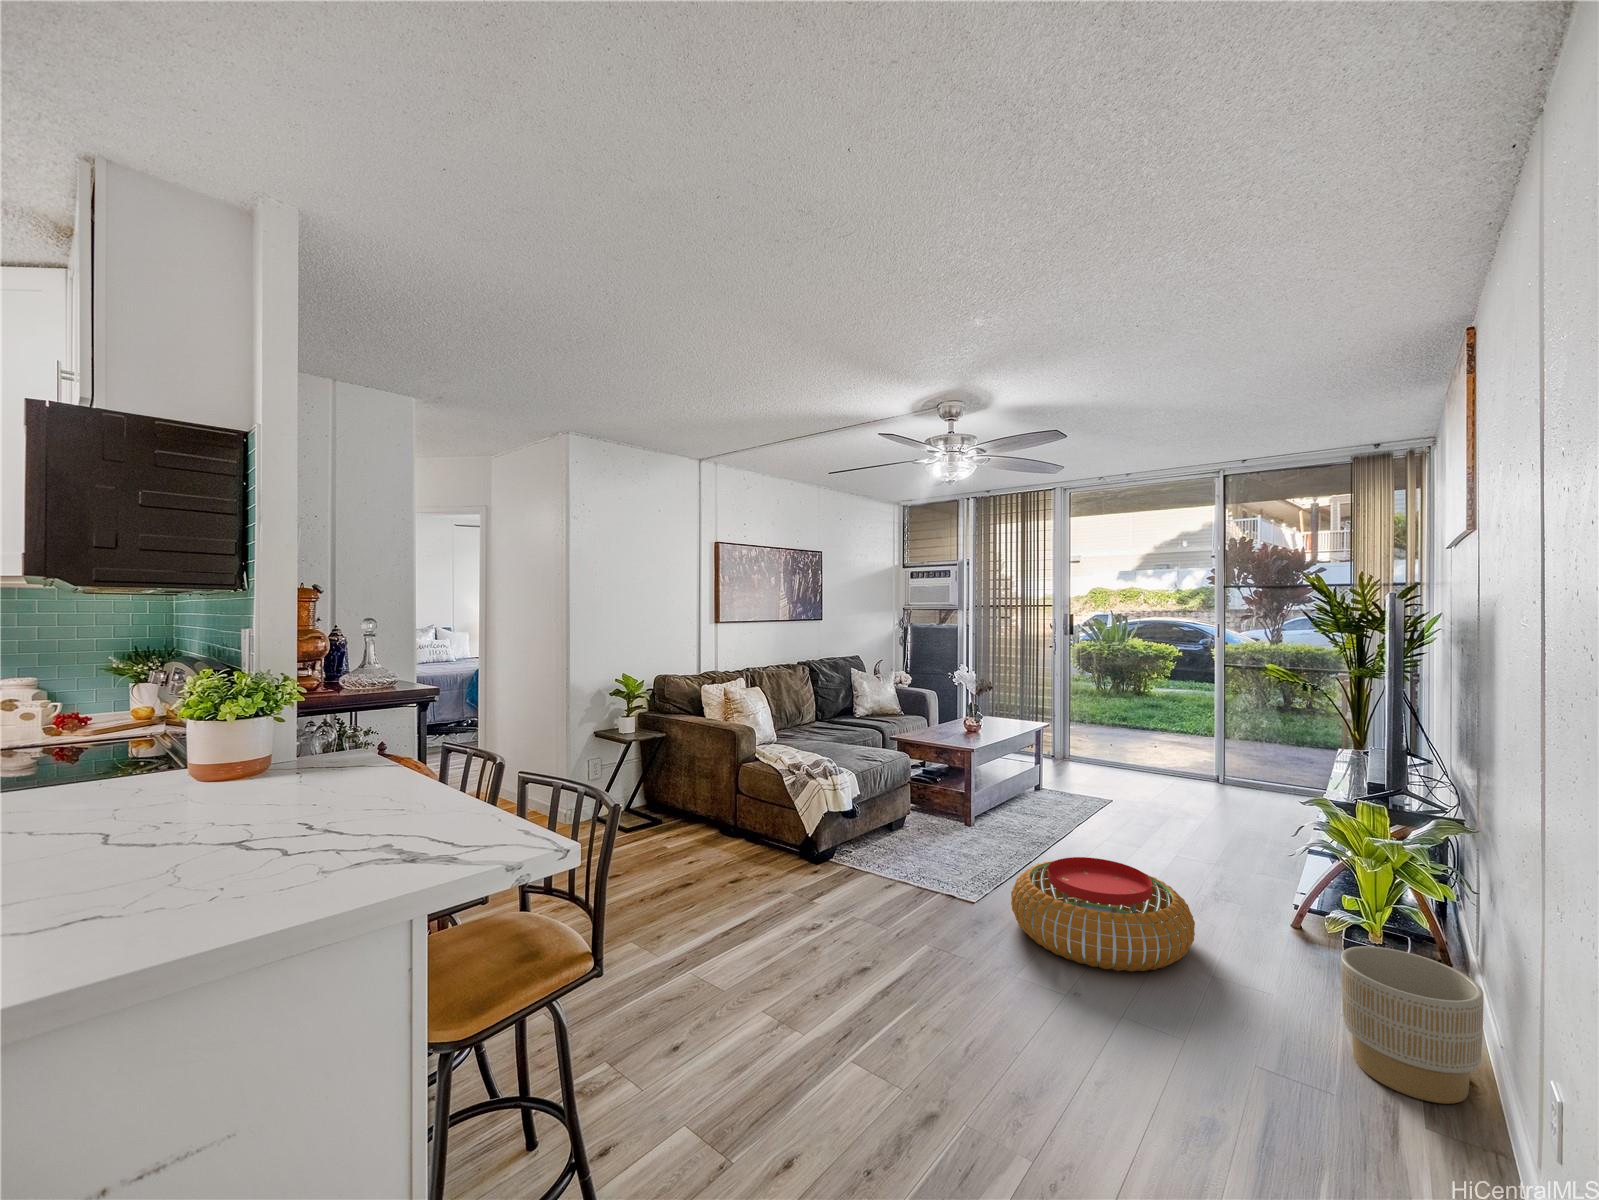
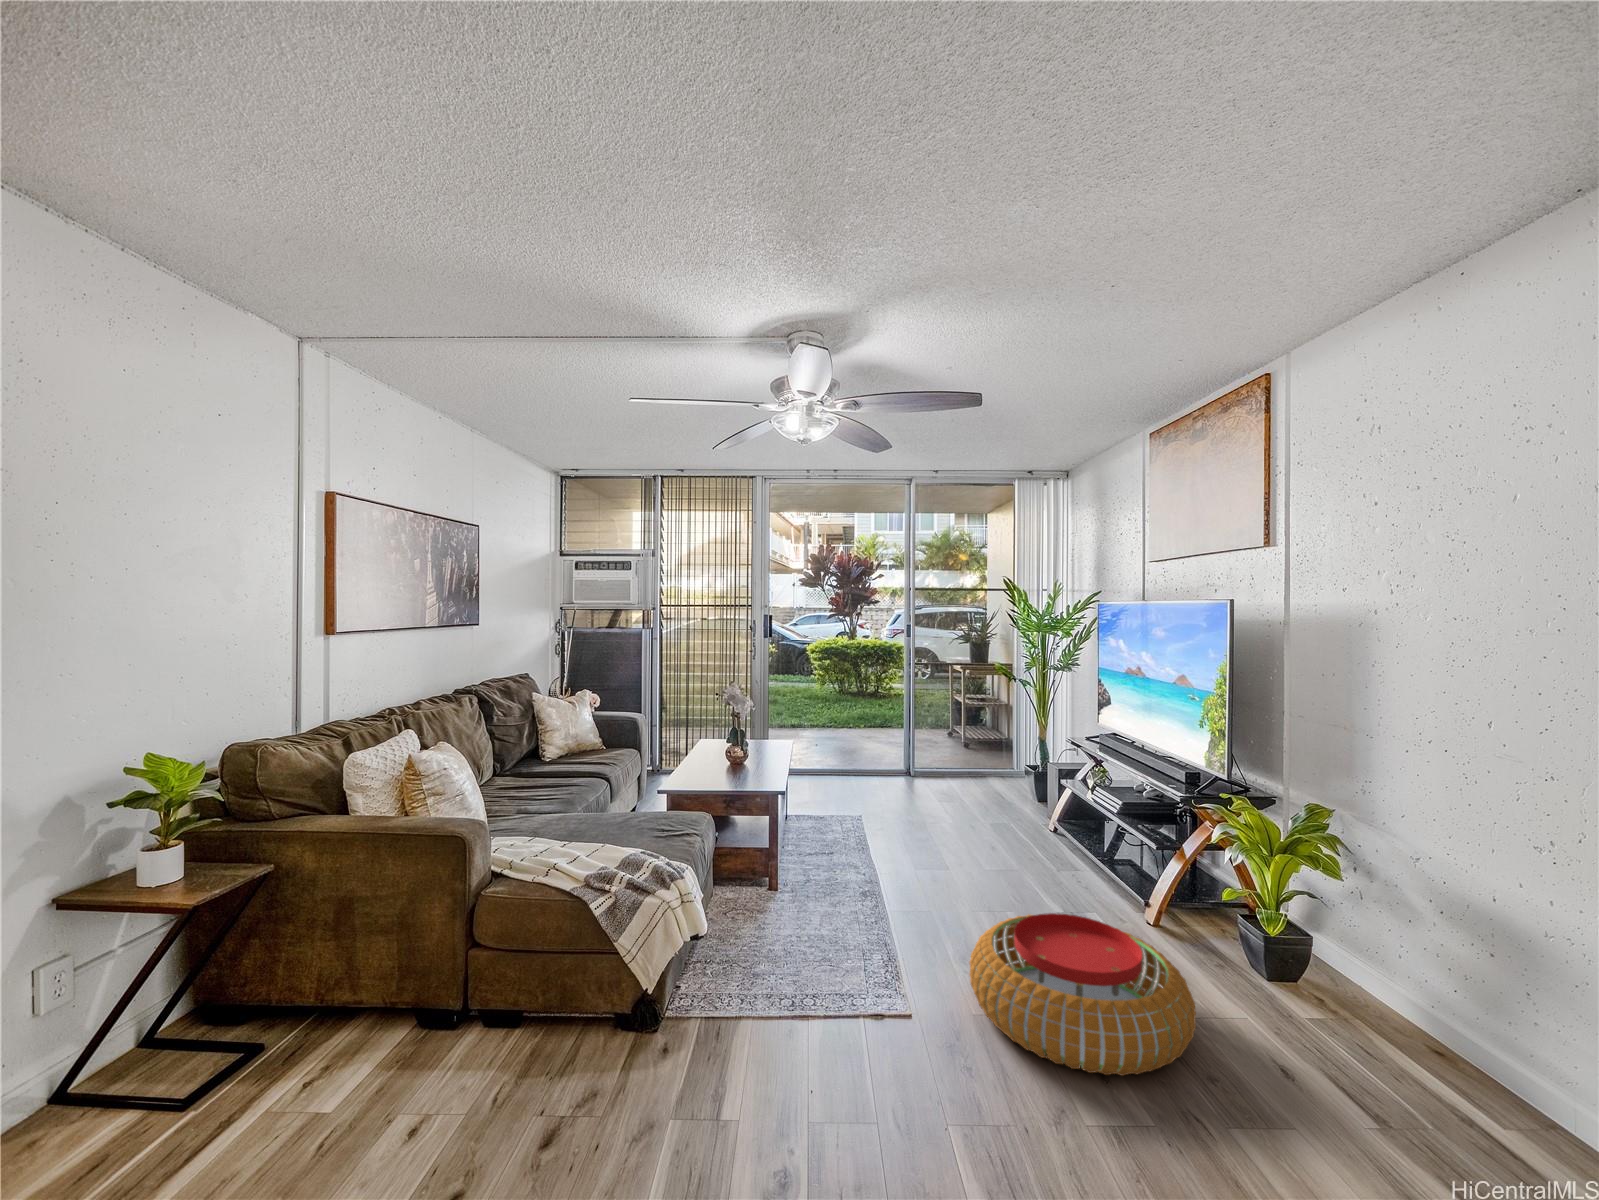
planter: present [1341,946,1483,1104] -> none [1375,953,1526,1115]

